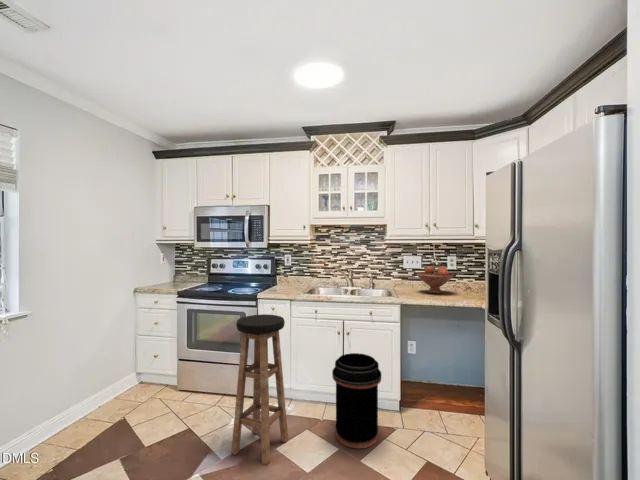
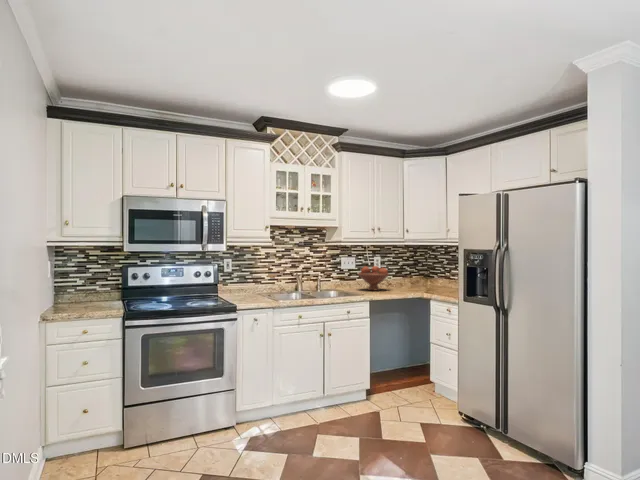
bar stool: present [231,314,288,465] -> none [275,319,324,465]
trash can: present [332,353,381,448] -> none [337,348,382,429]

